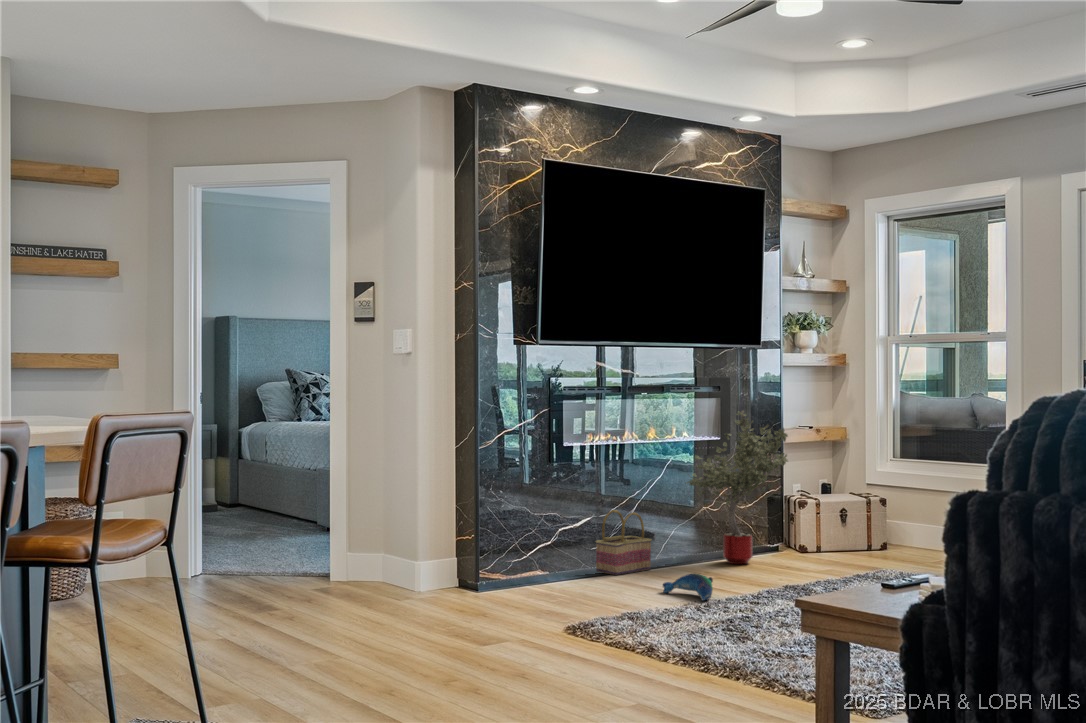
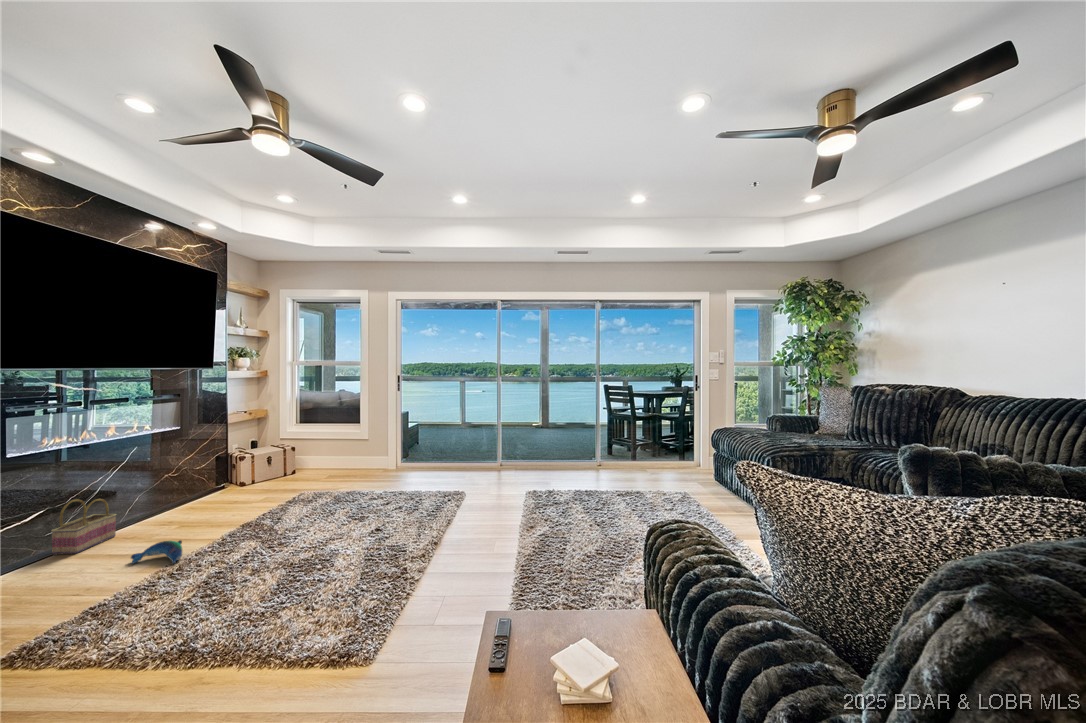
potted tree: present [687,410,788,564] -> none [150,410,236,511]

